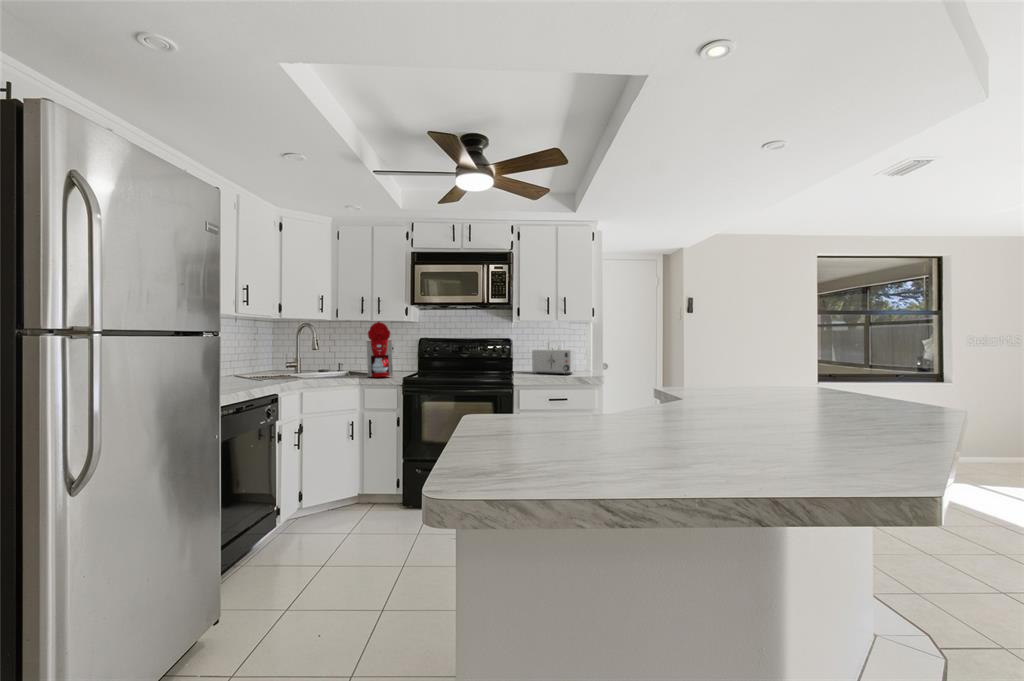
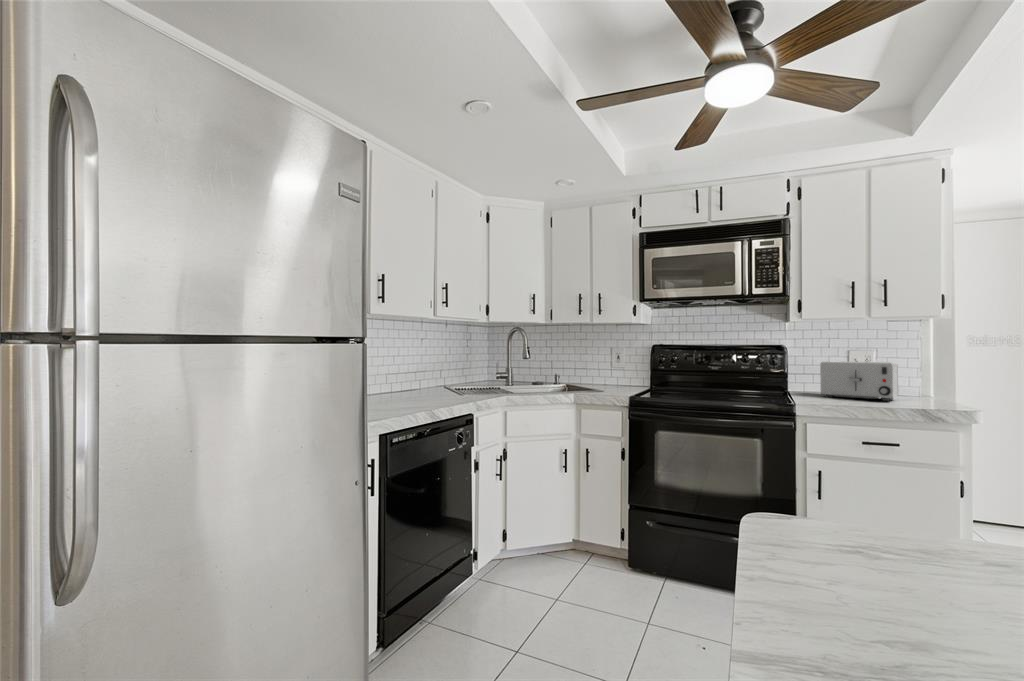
coffee maker: present [359,322,393,377] -> none [573,324,616,395]

